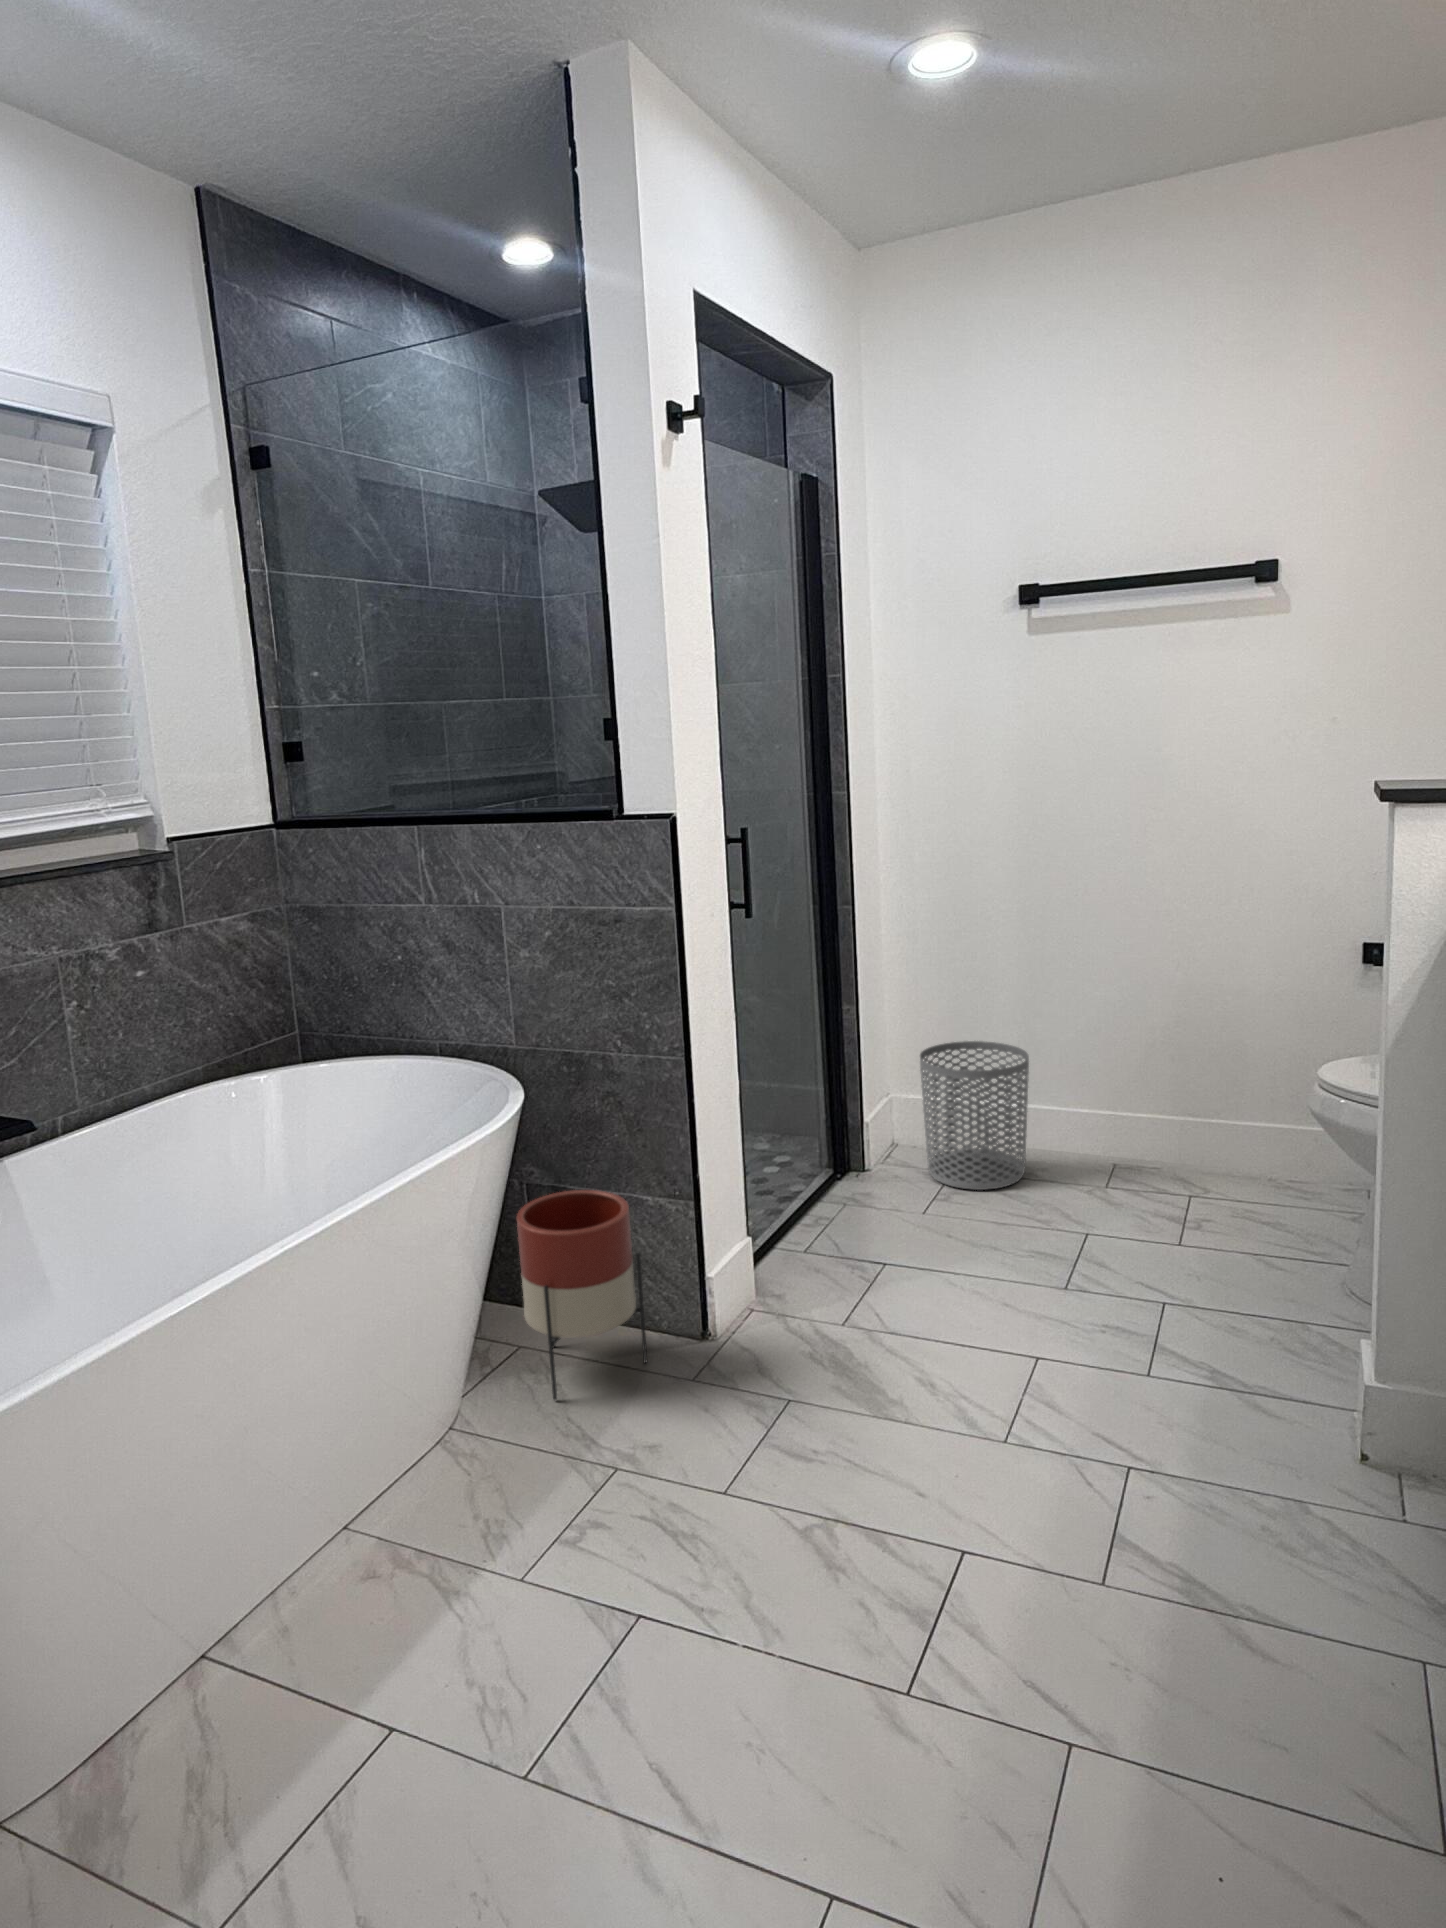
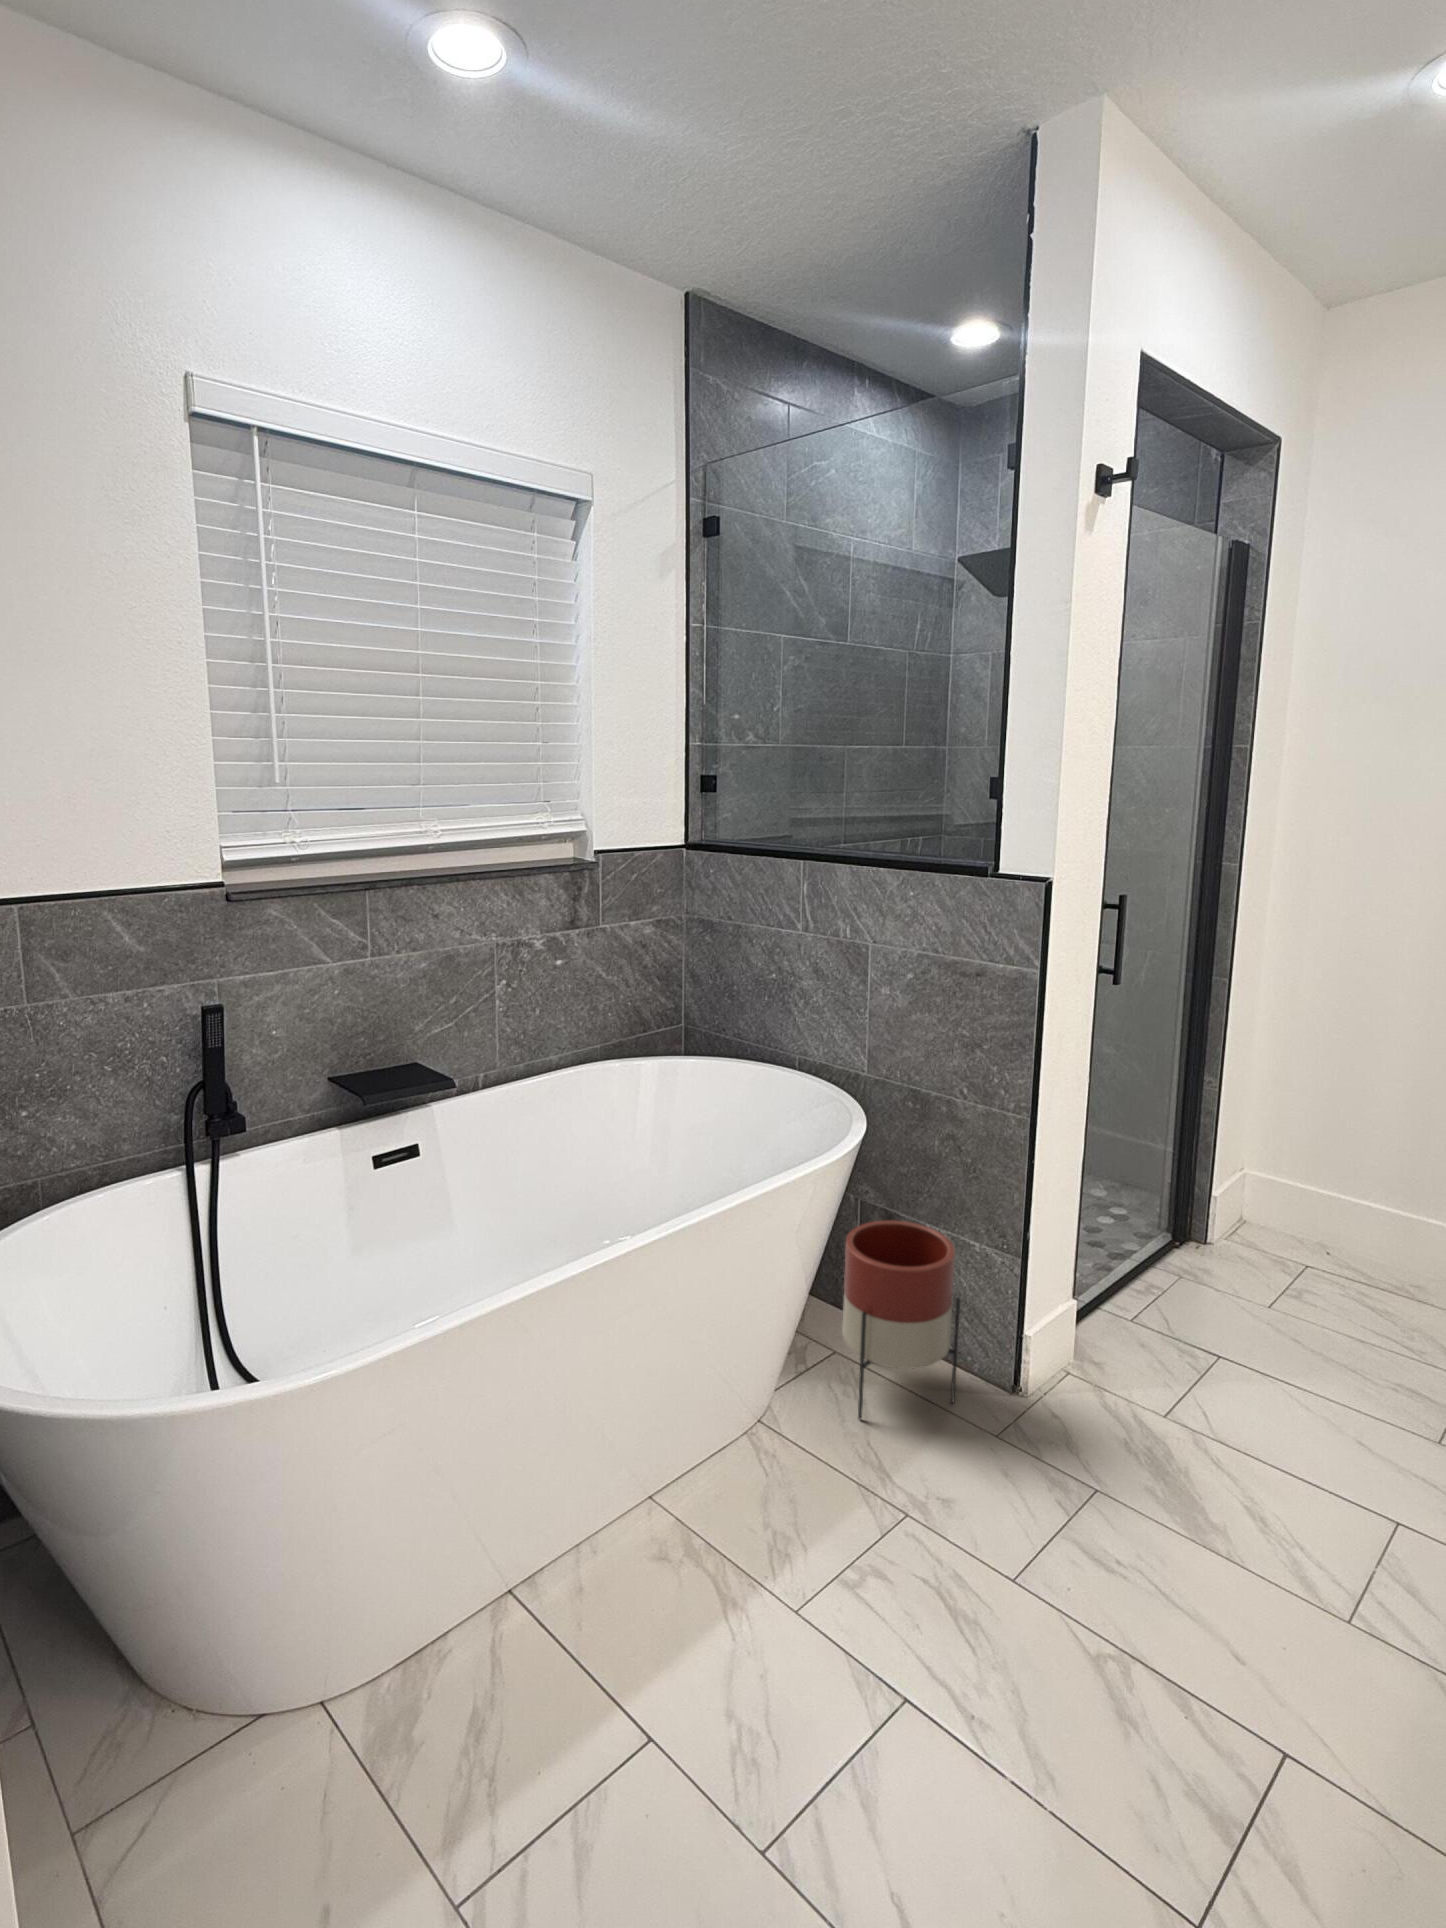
waste bin: present [920,1041,1029,1190] -> none [1278,1132,1415,1296]

